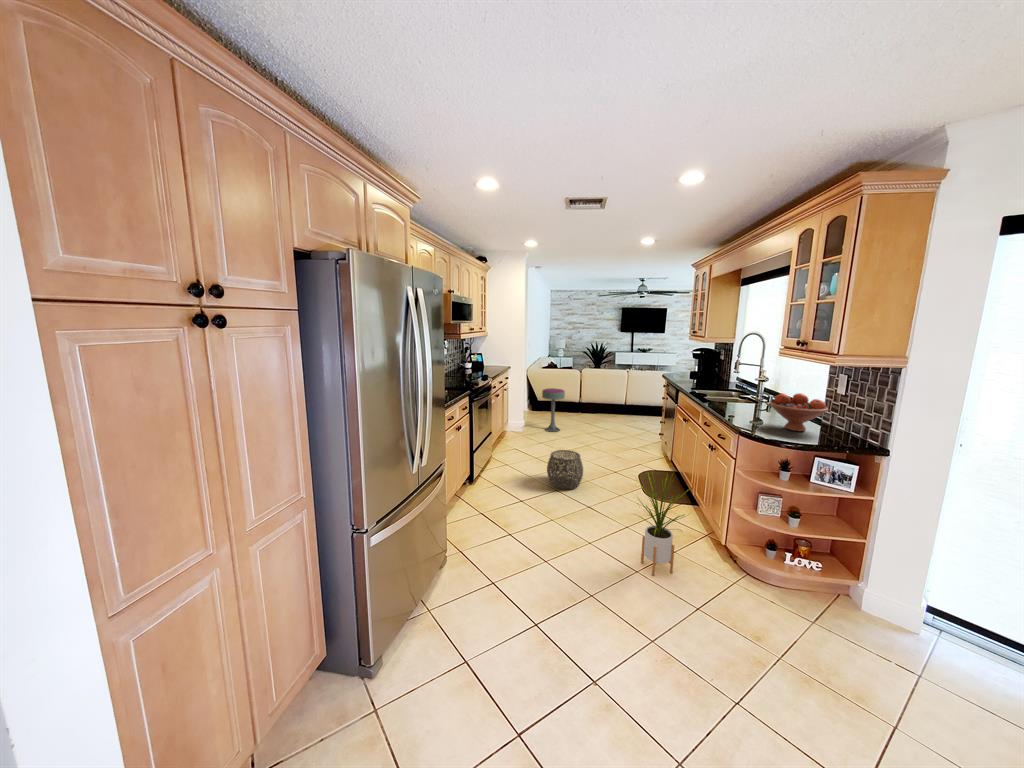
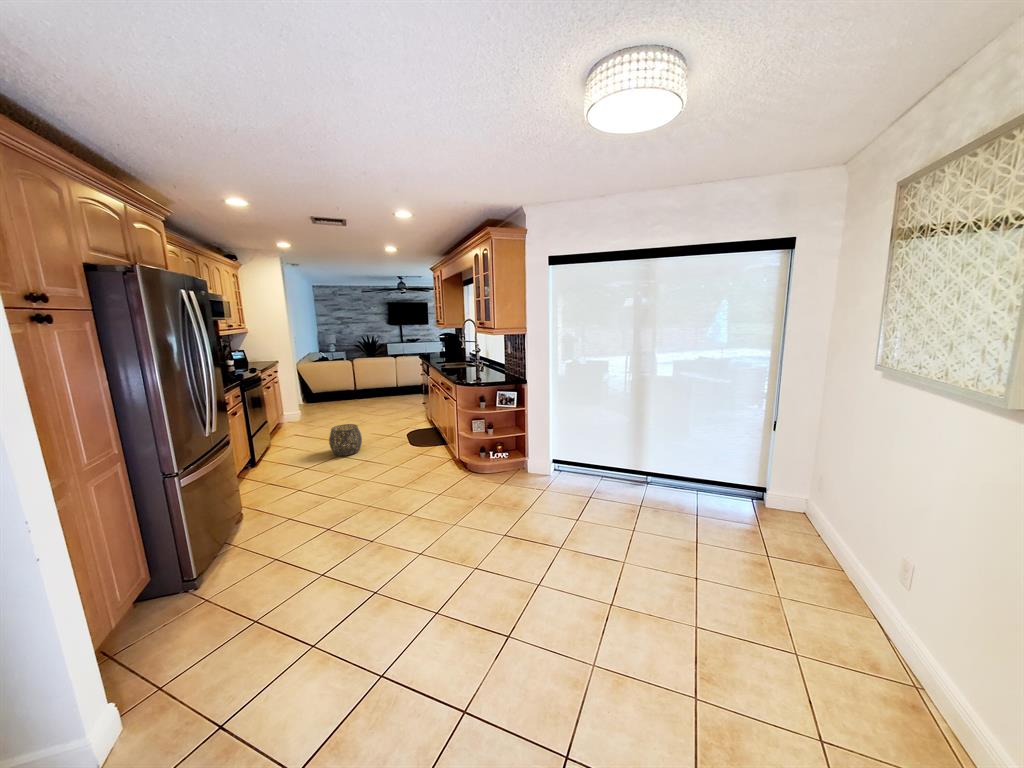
bar stool: present [542,388,565,432] -> none [316,378,340,419]
fruit bowl: present [769,393,828,431] -> none [475,356,503,379]
house plant: present [637,472,690,576] -> none [396,414,434,486]

